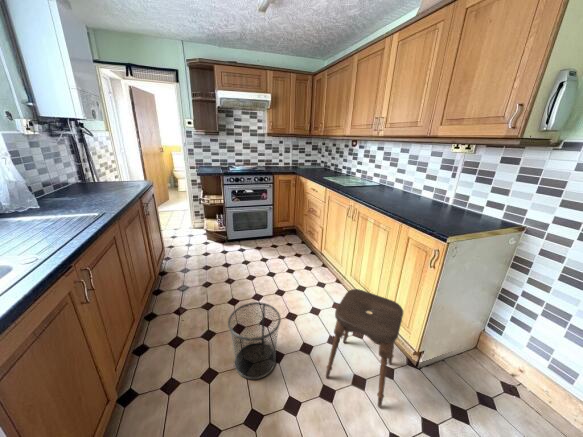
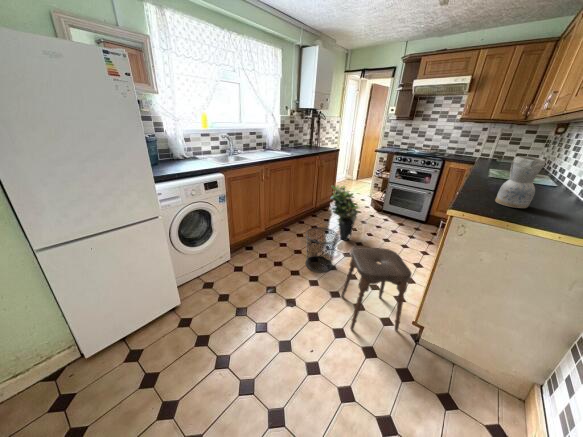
ceramic pitcher: none [402,172,430,212] -> present [496,156,545,208]
potted plant: none [194,230,245,302] -> present [331,185,359,241]

